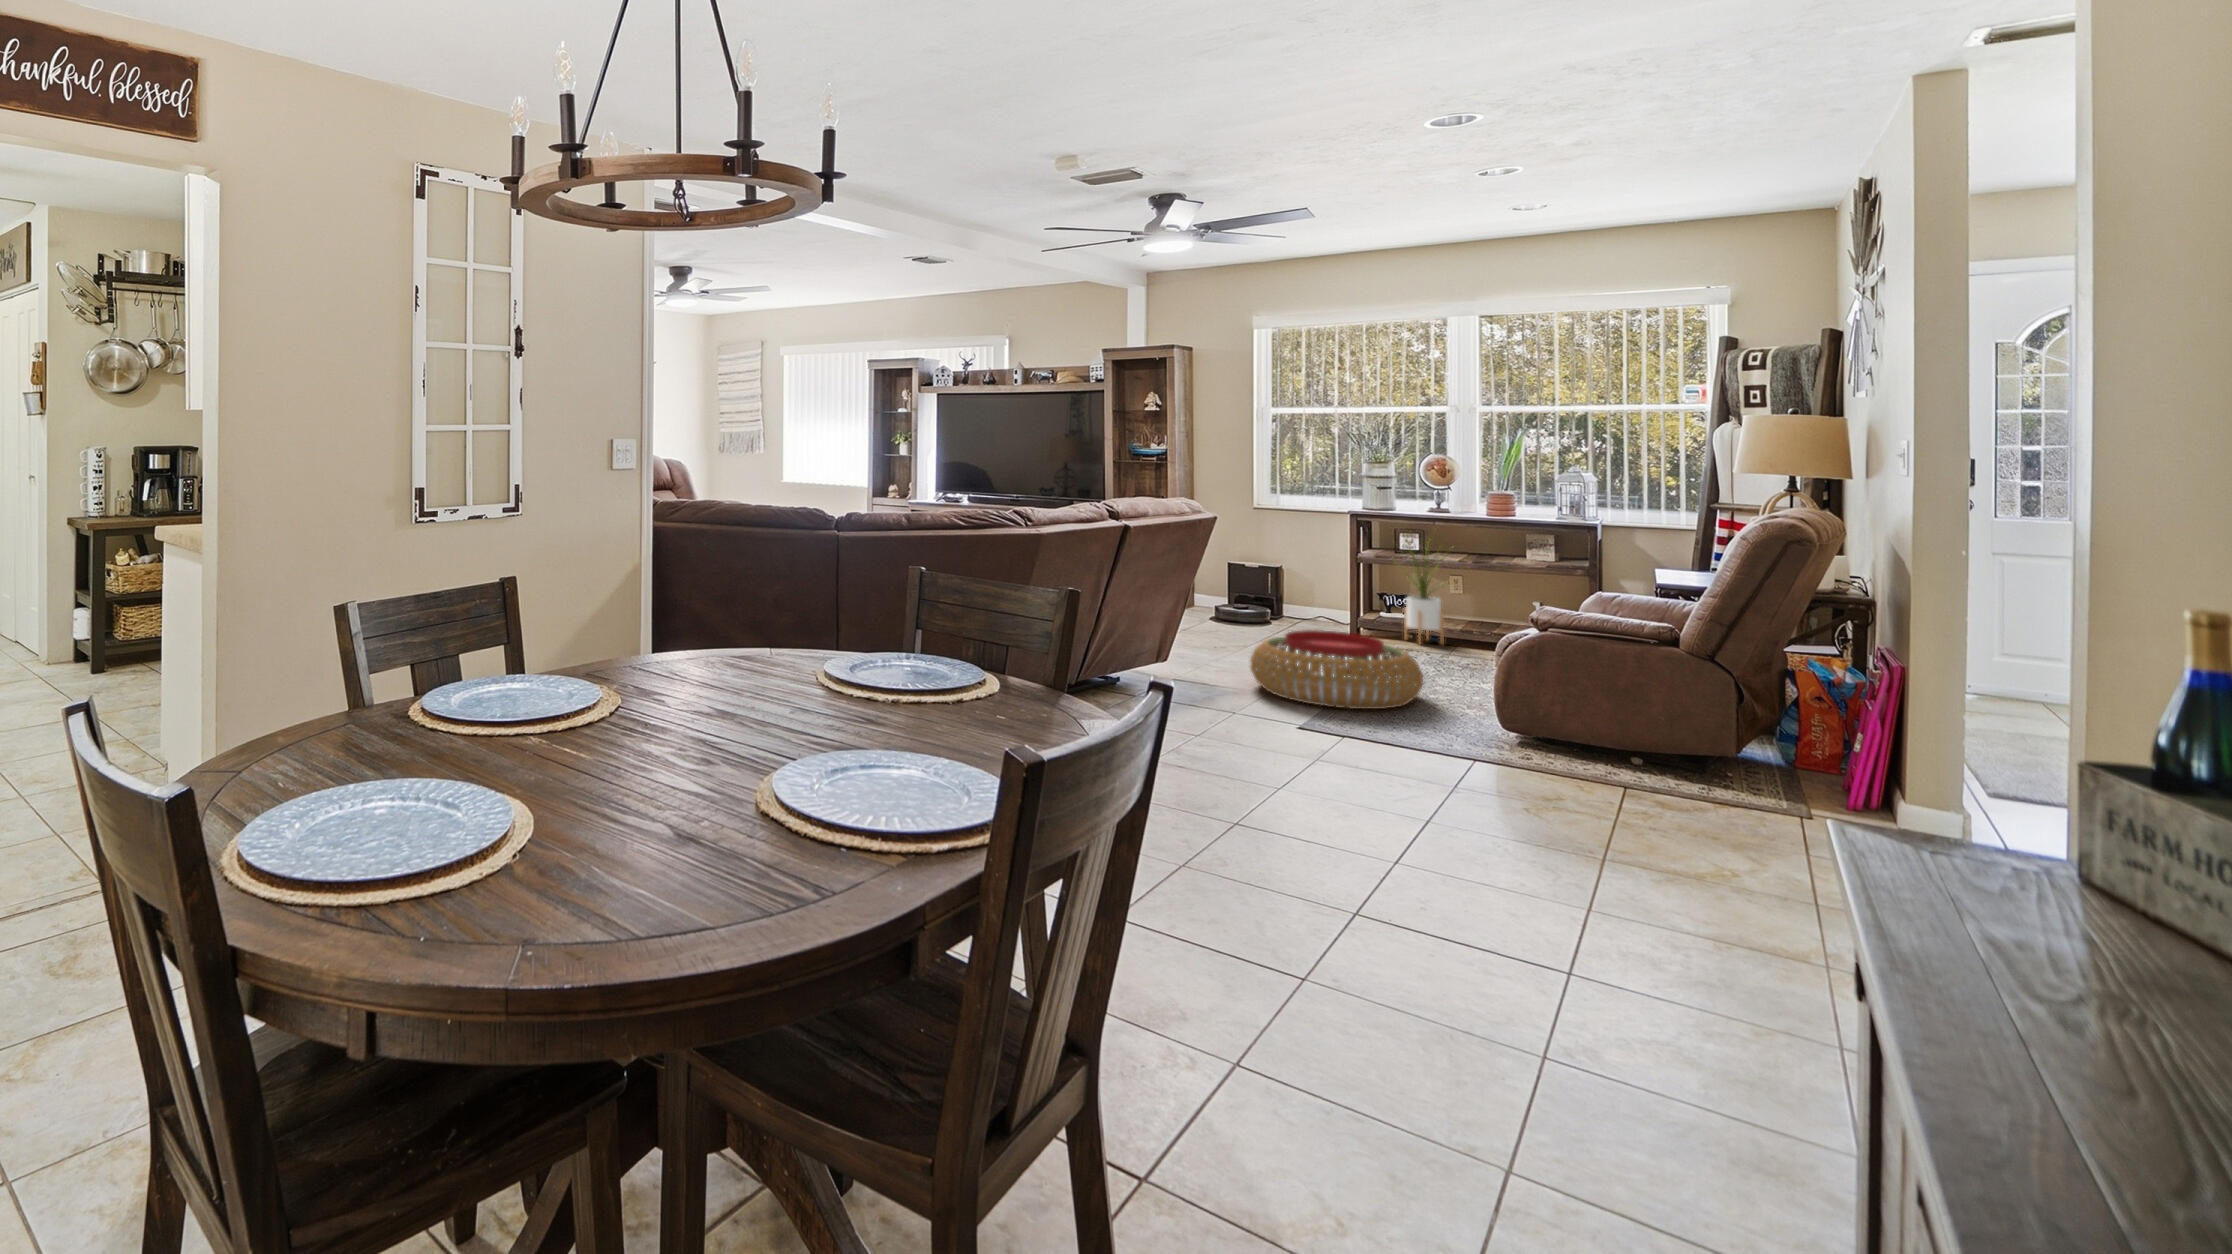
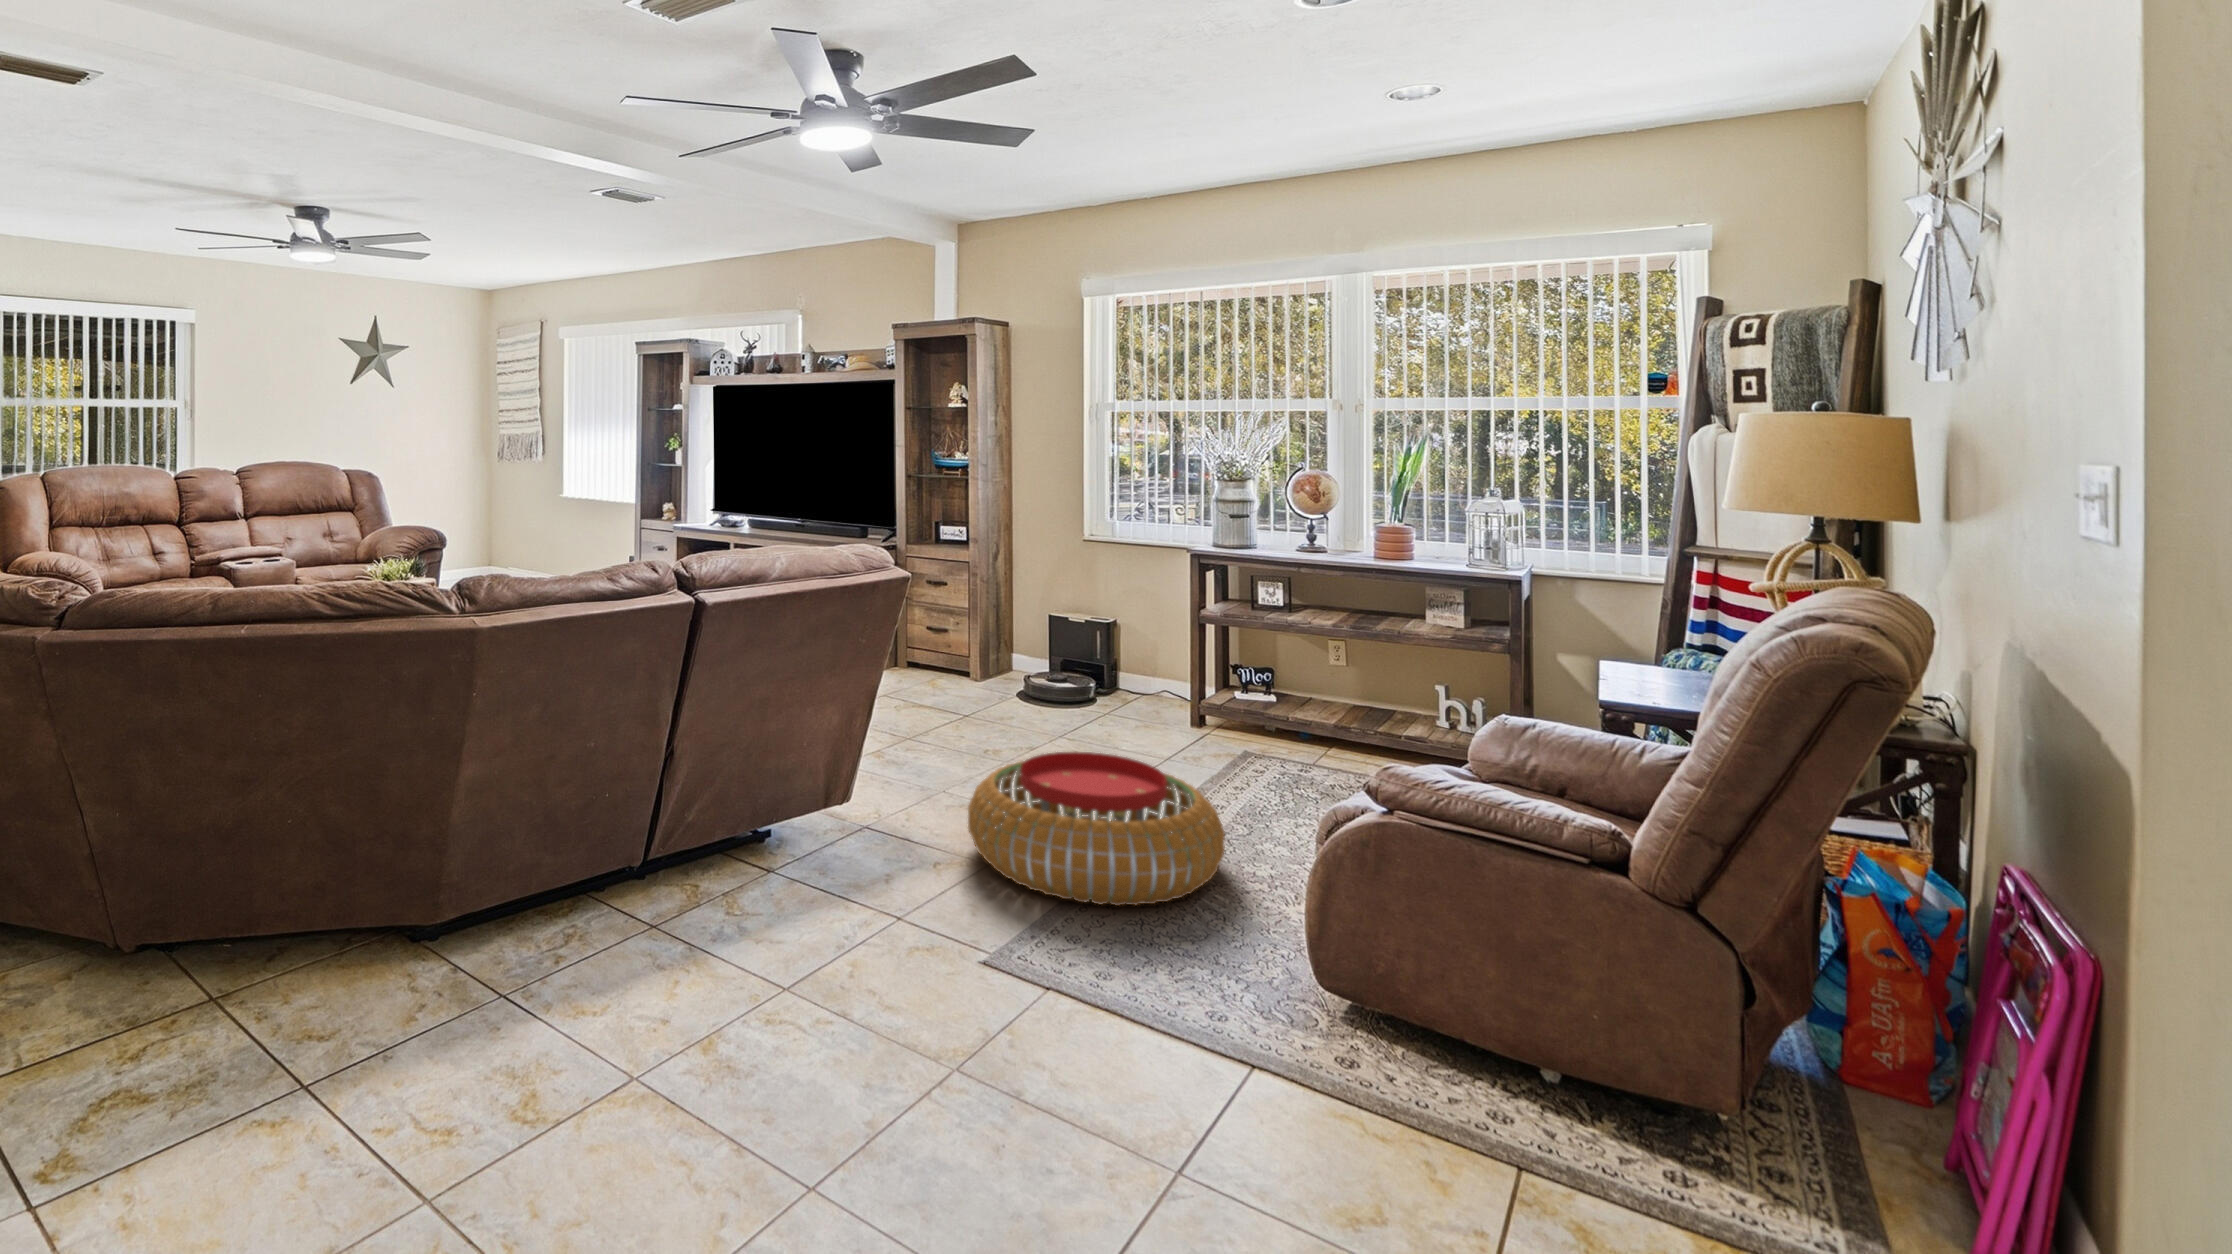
house plant: present [1394,539,1444,644] -> none [1236,573,1332,746]

